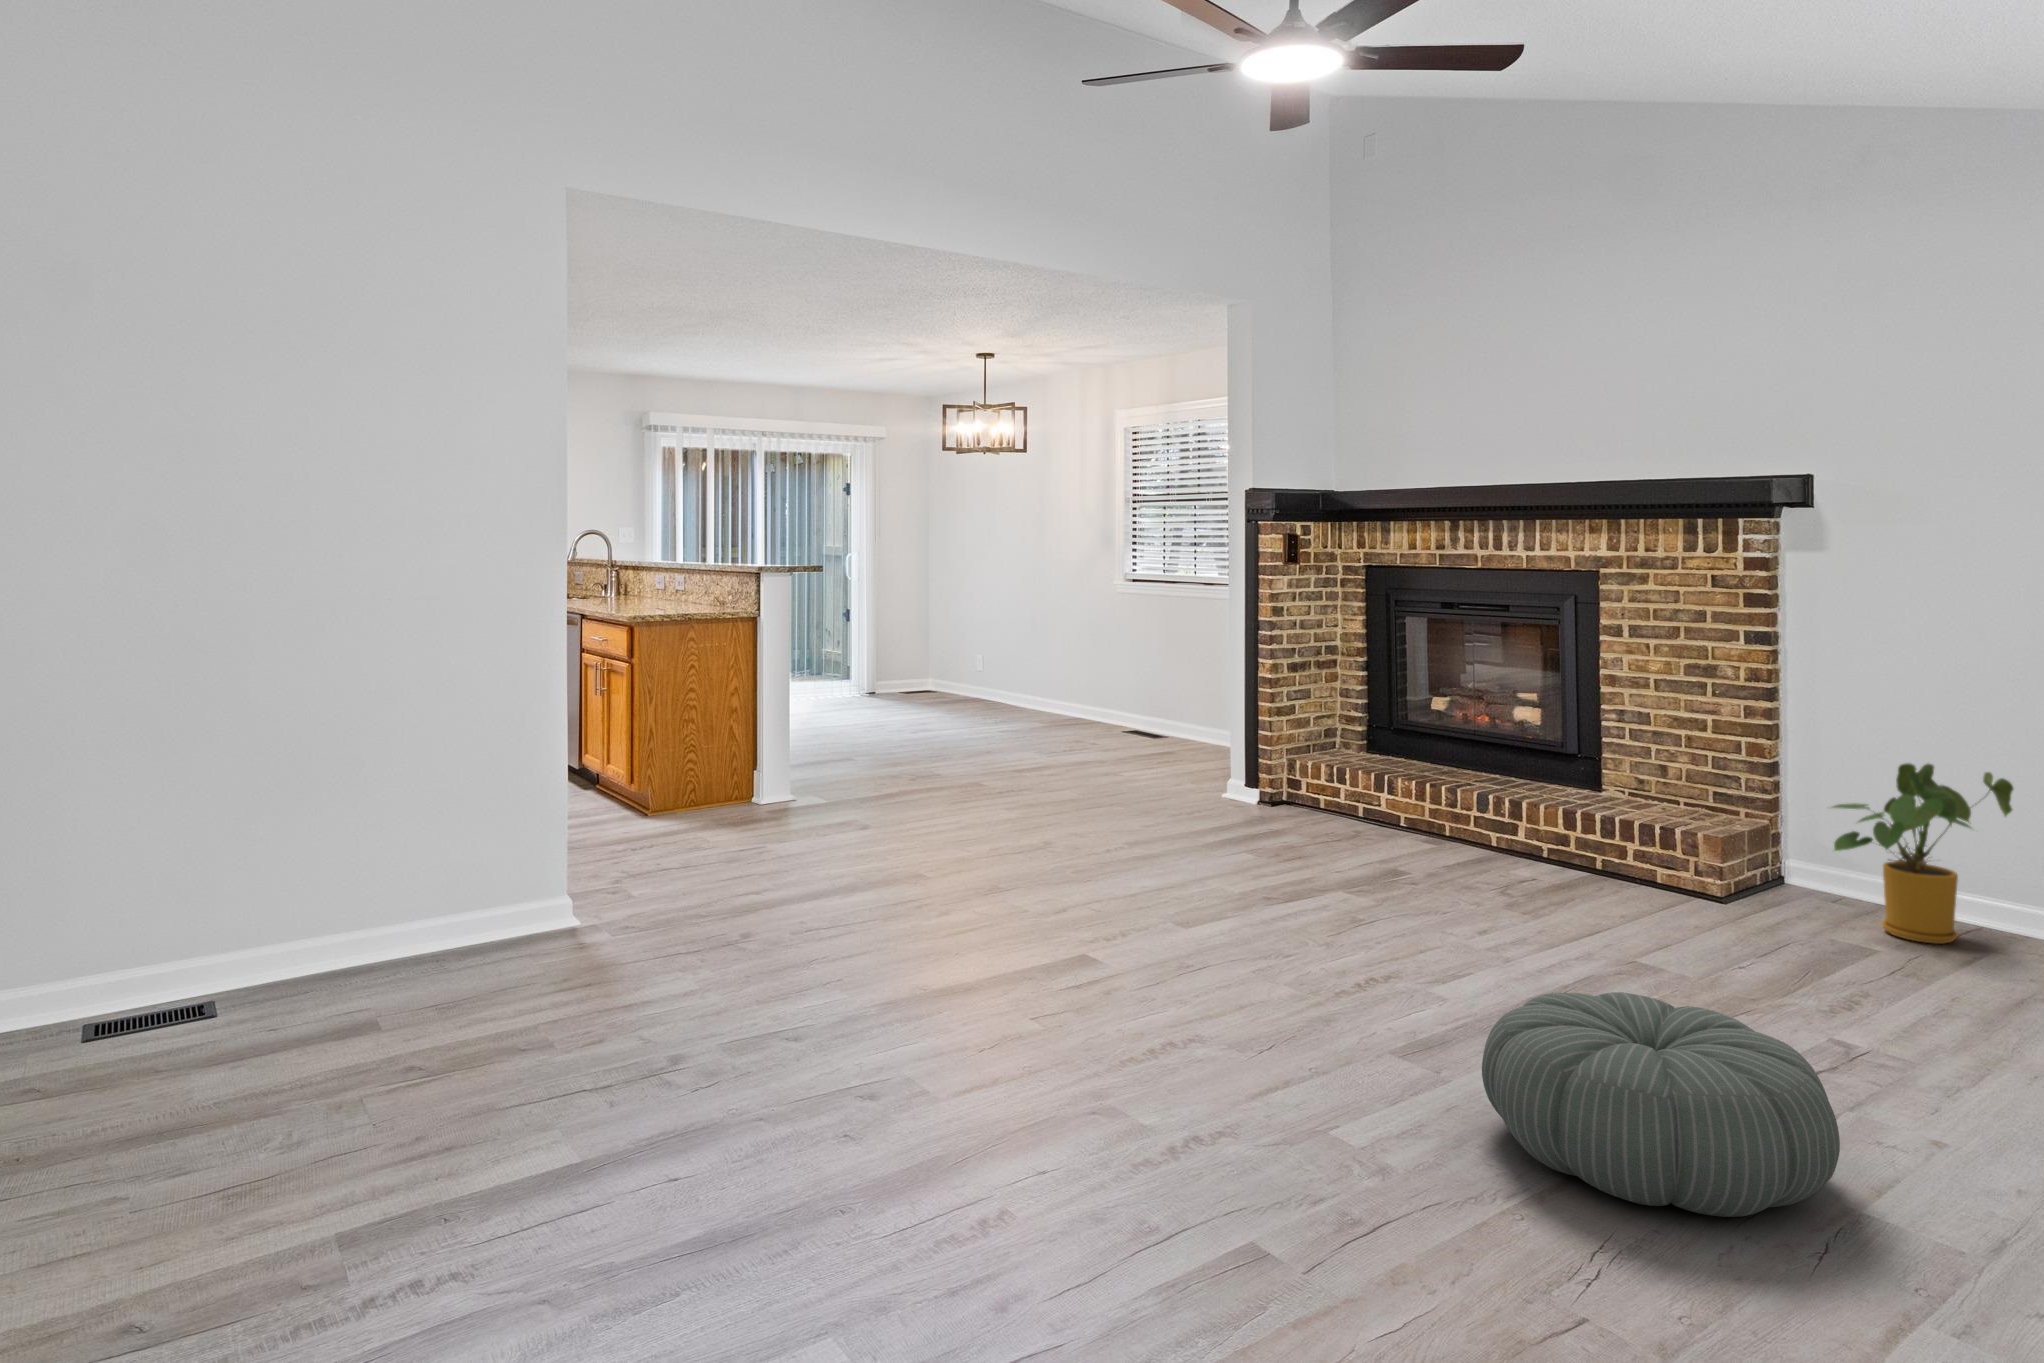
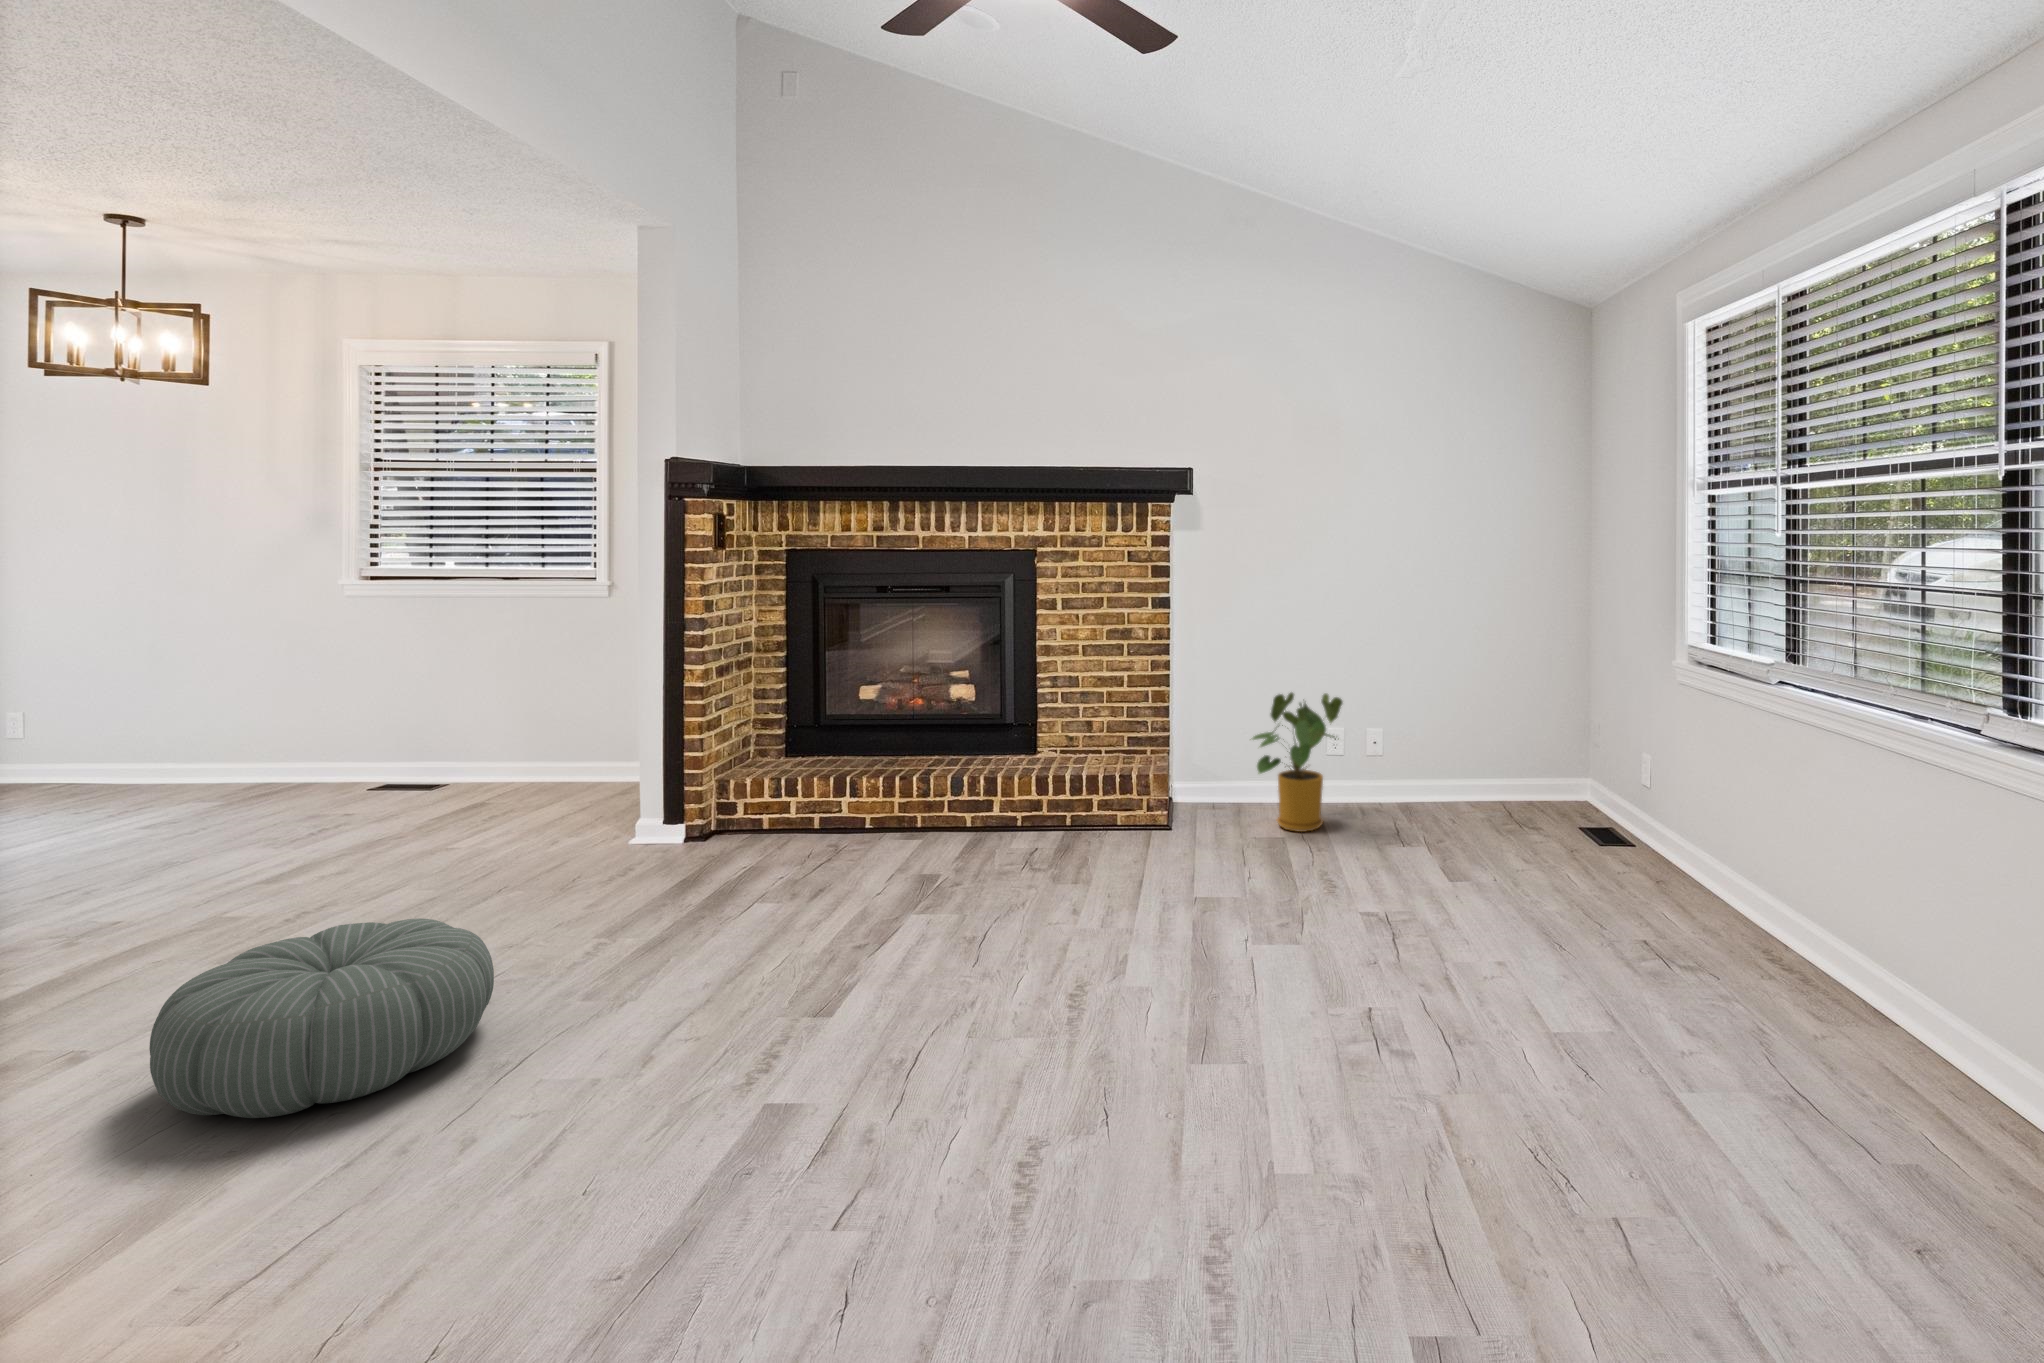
pouf: present [1482,992,1840,1217] -> present [149,918,494,1118]

